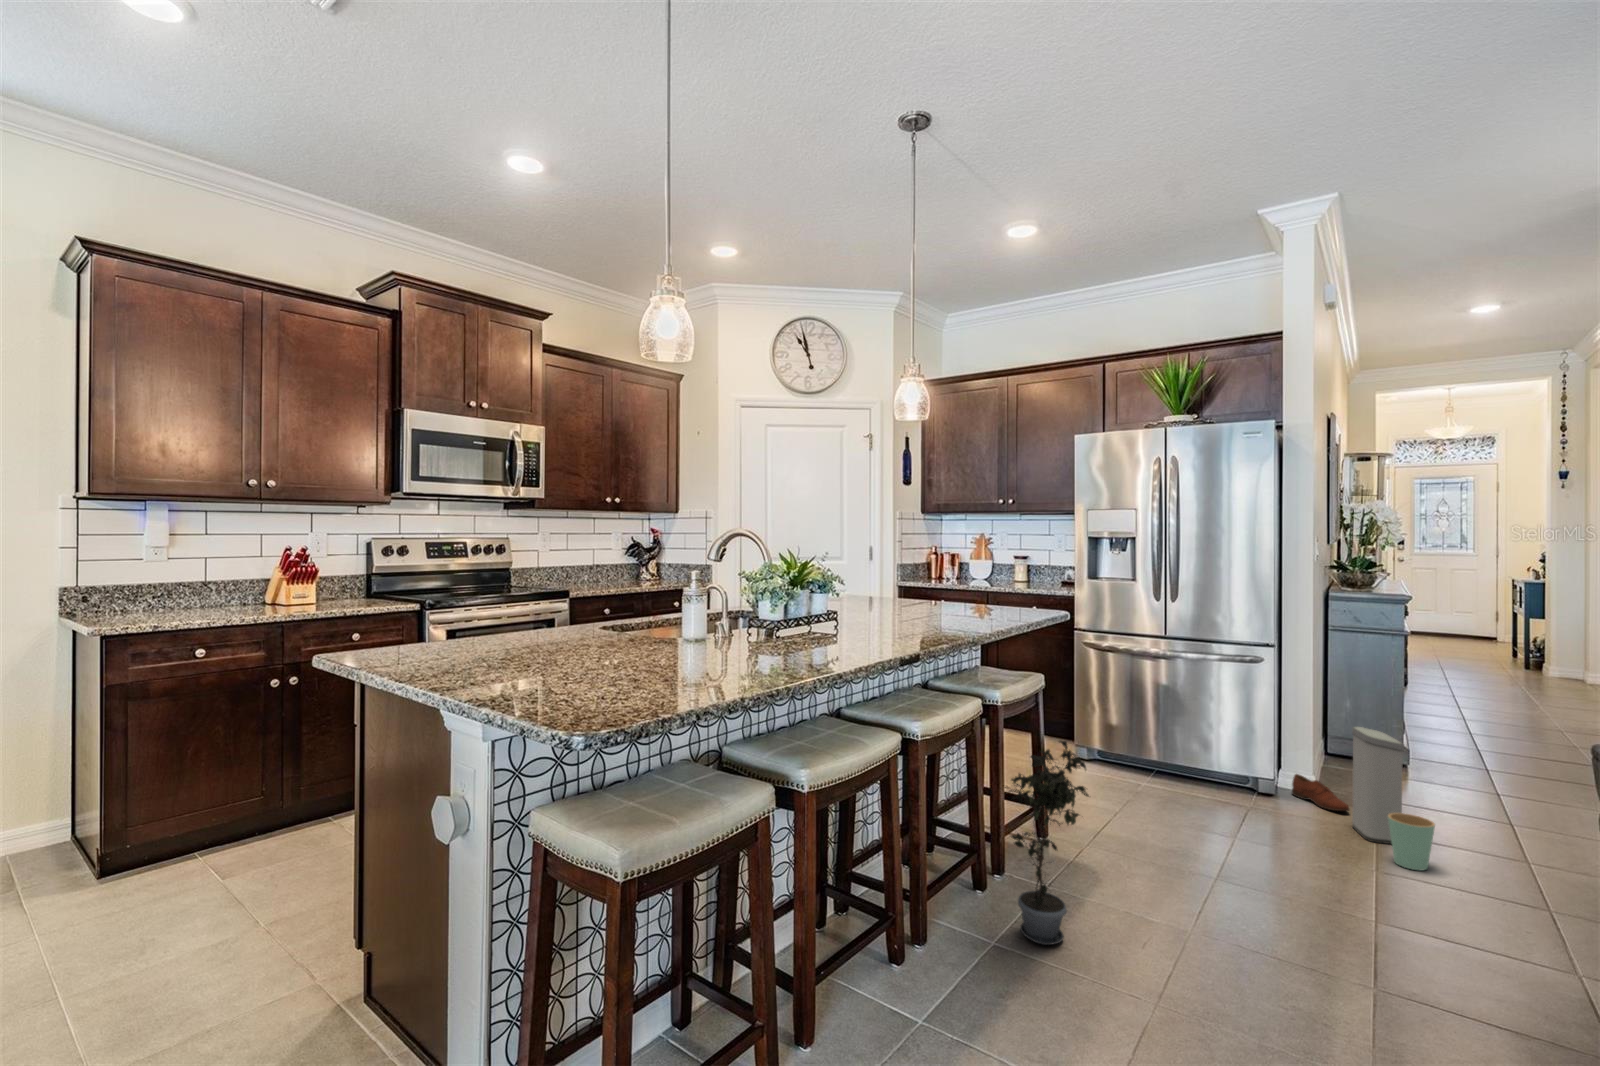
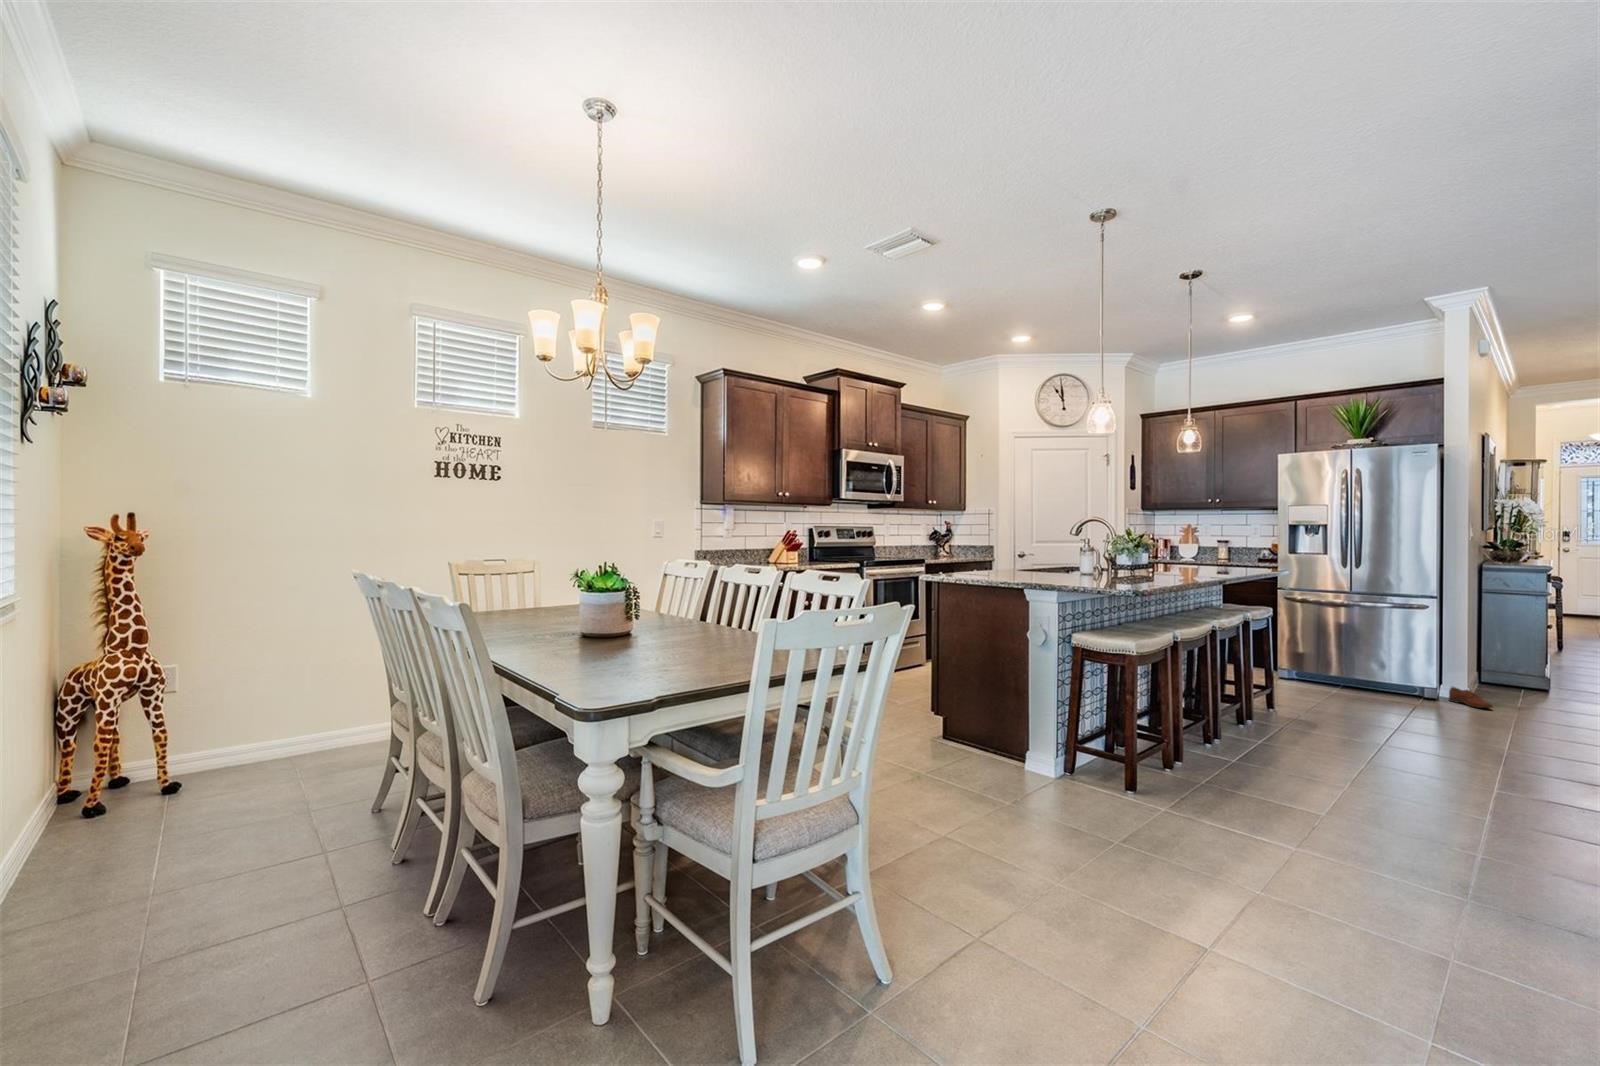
trash can: present [1352,727,1435,871] -> none [1494,648,1552,733]
potted plant: present [1005,741,1089,945] -> none [1259,634,1319,745]

